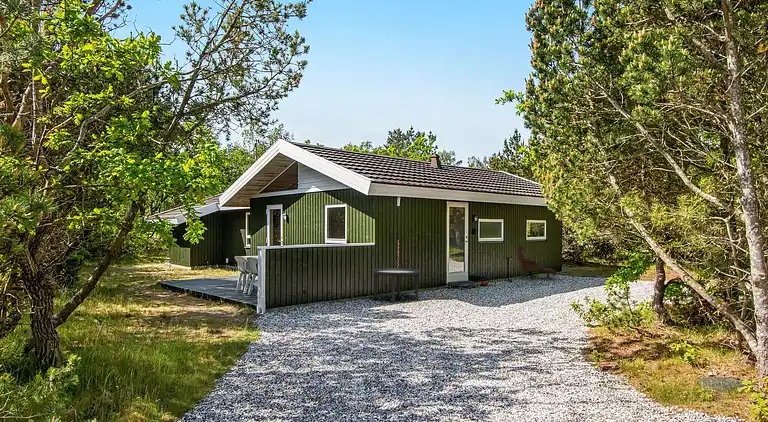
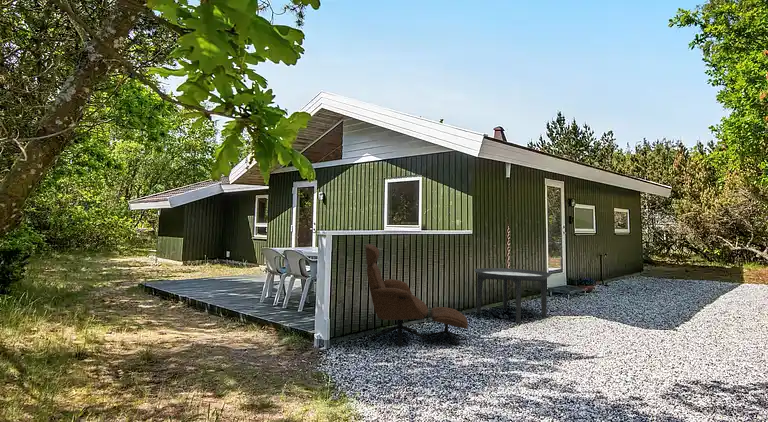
lounge chair: present [516,244,557,280] -> present [366,244,468,346]

